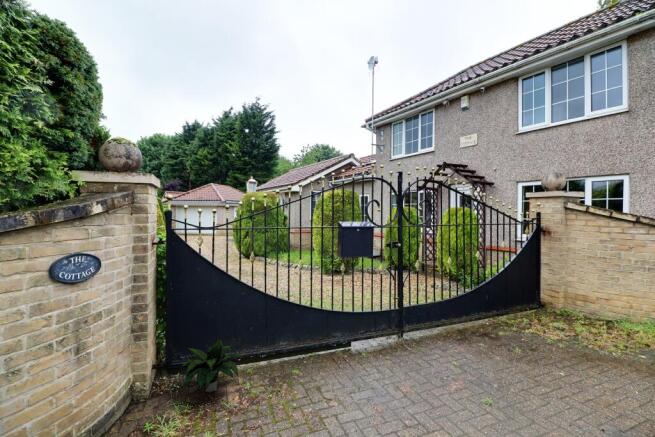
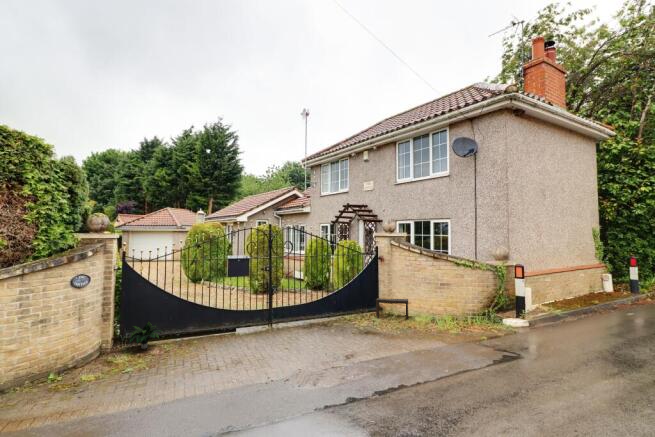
bench: none [543,290,614,327] -> present [376,298,408,320]

